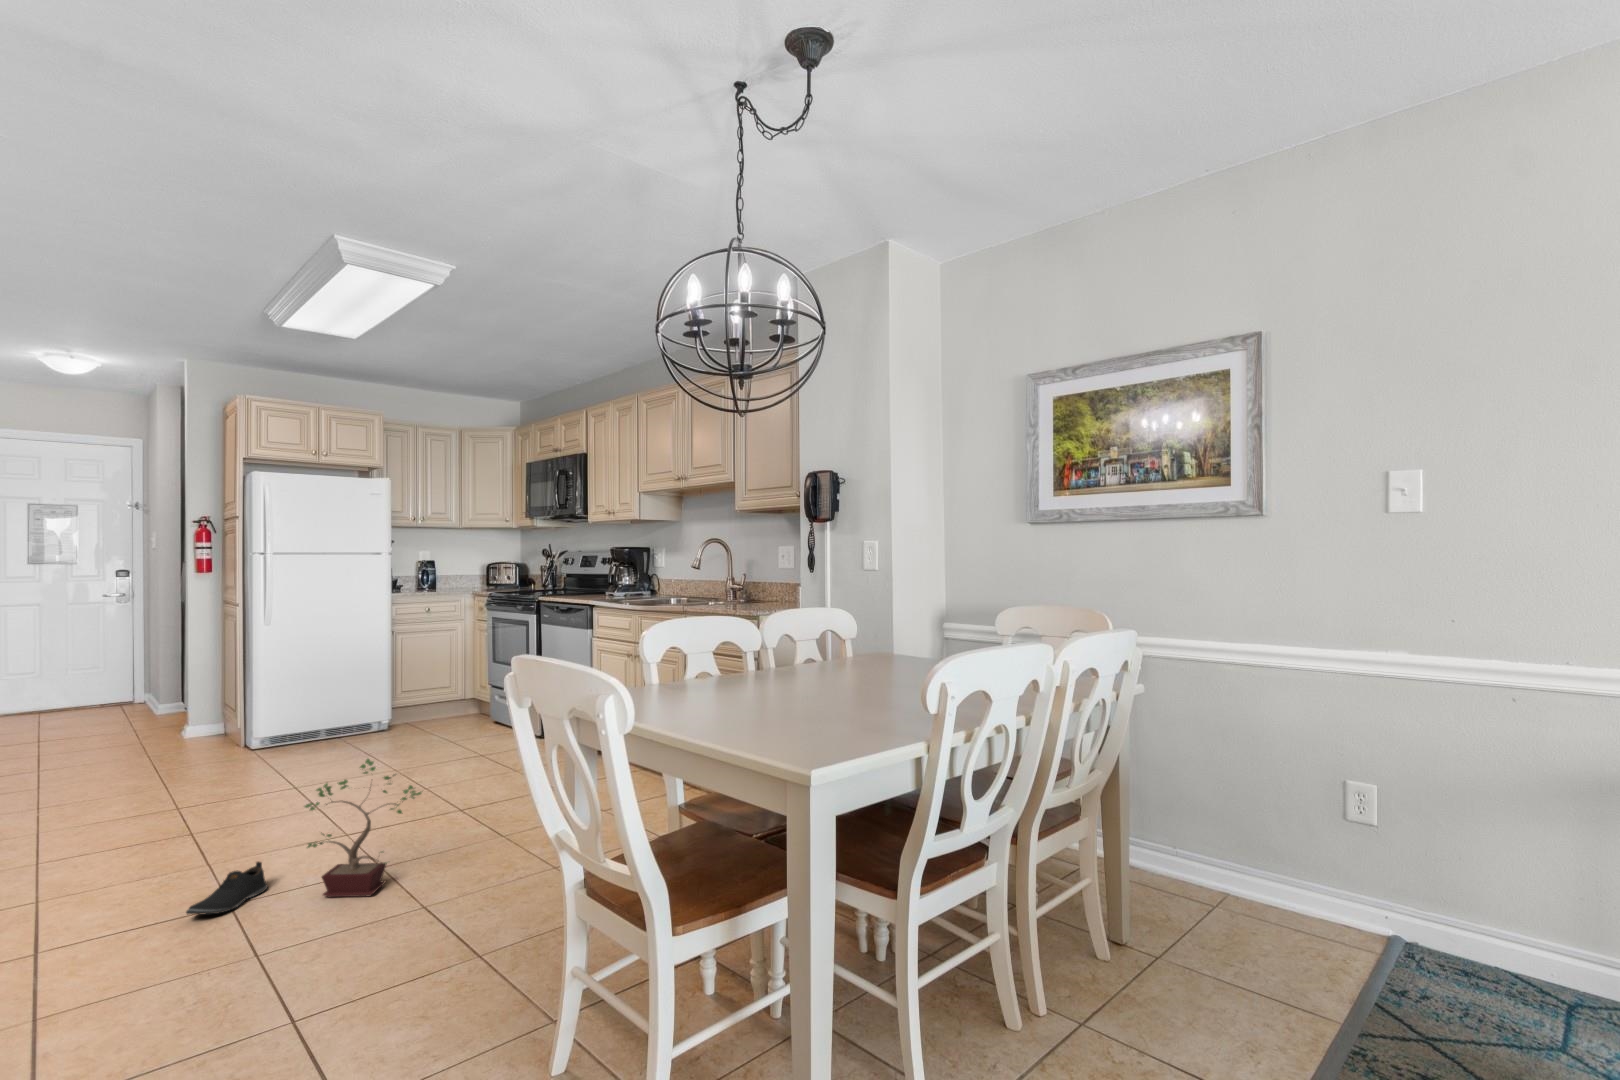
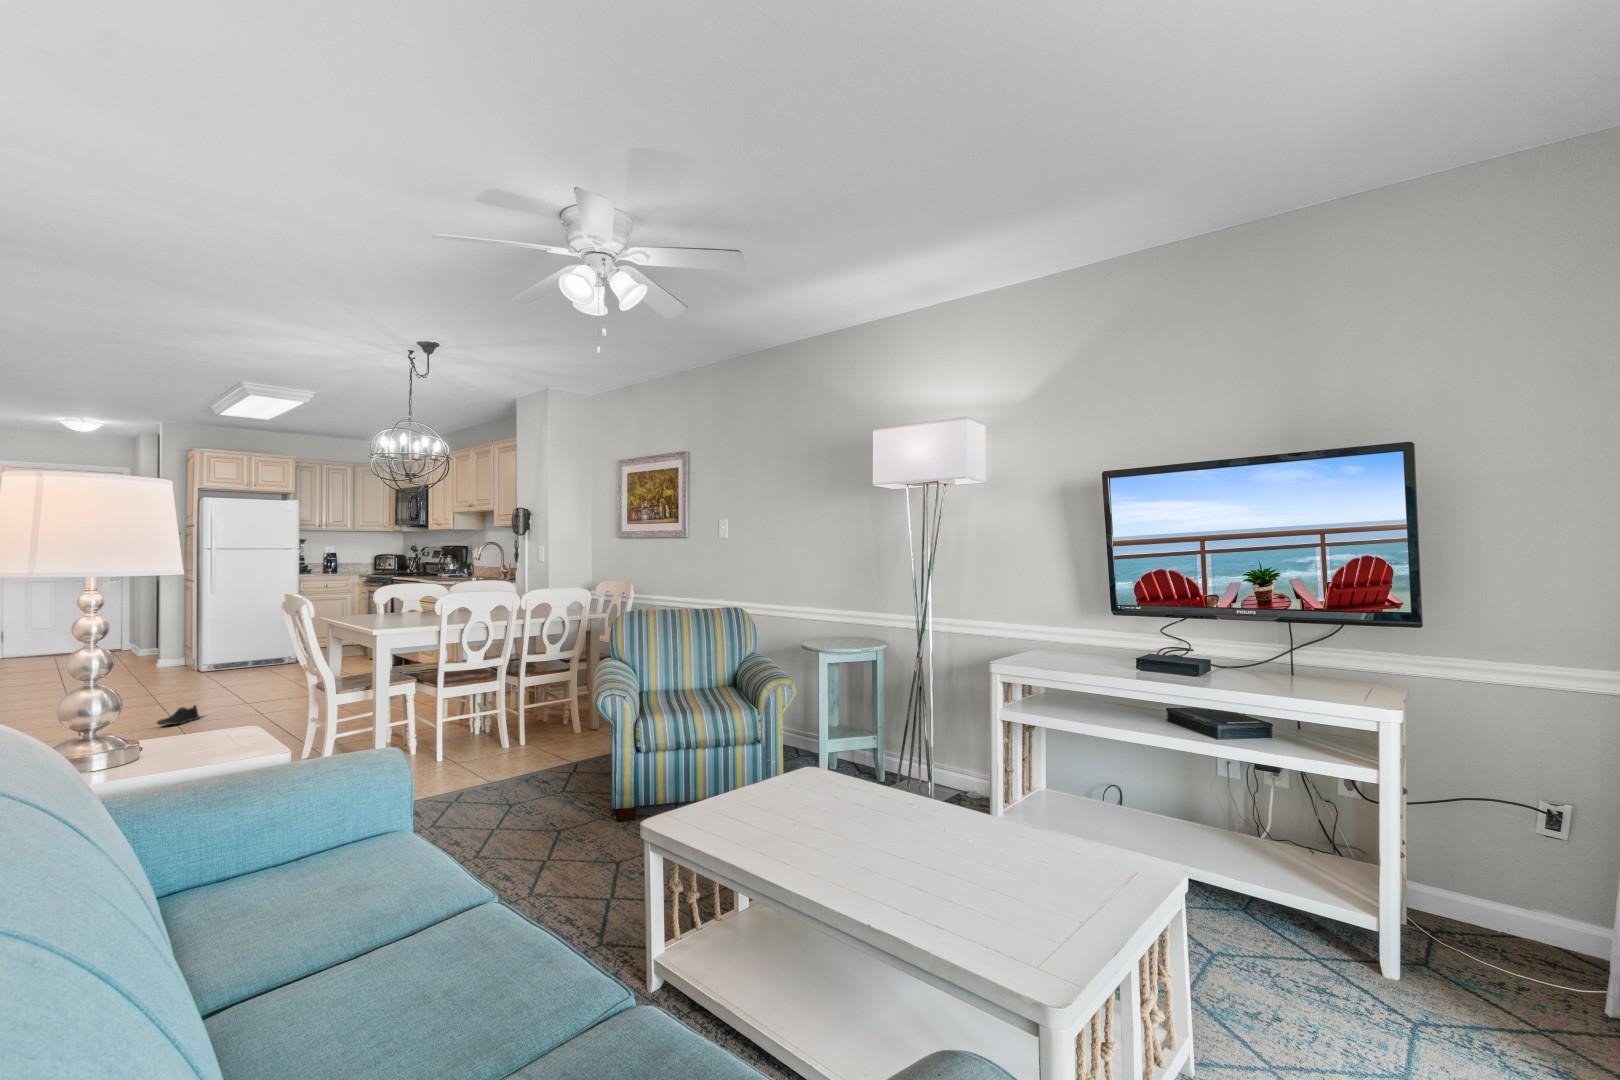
potted plant: present [305,759,421,897] -> none [217,653,279,720]

